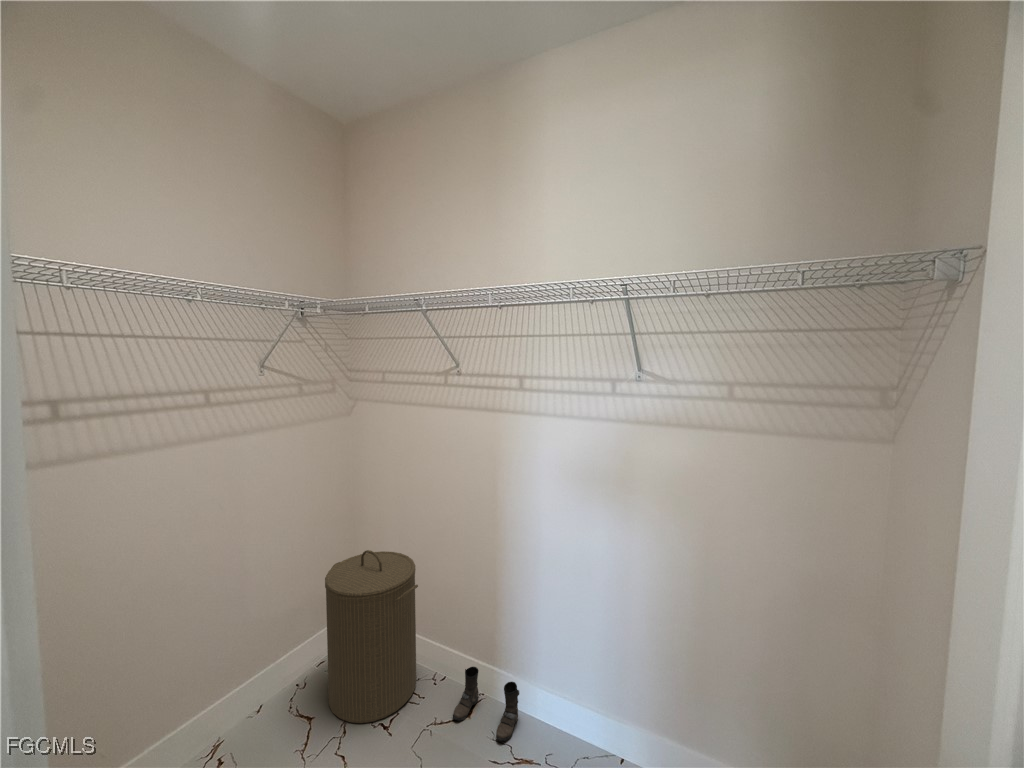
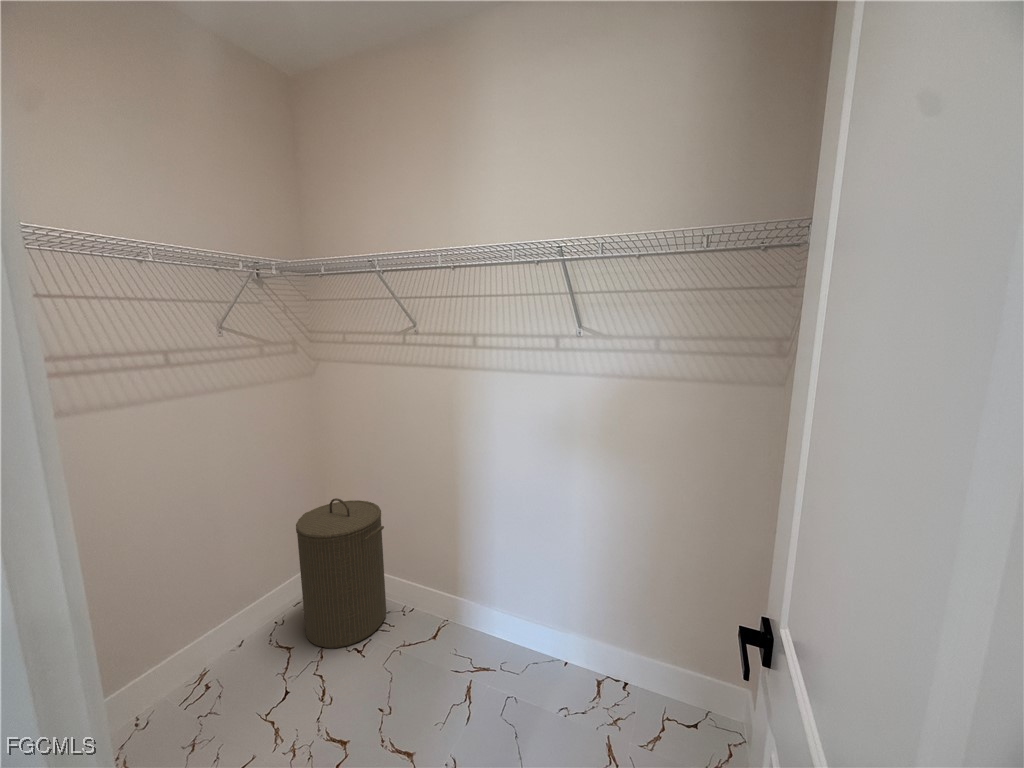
boots: present [453,667,519,741] -> none [420,594,478,651]

